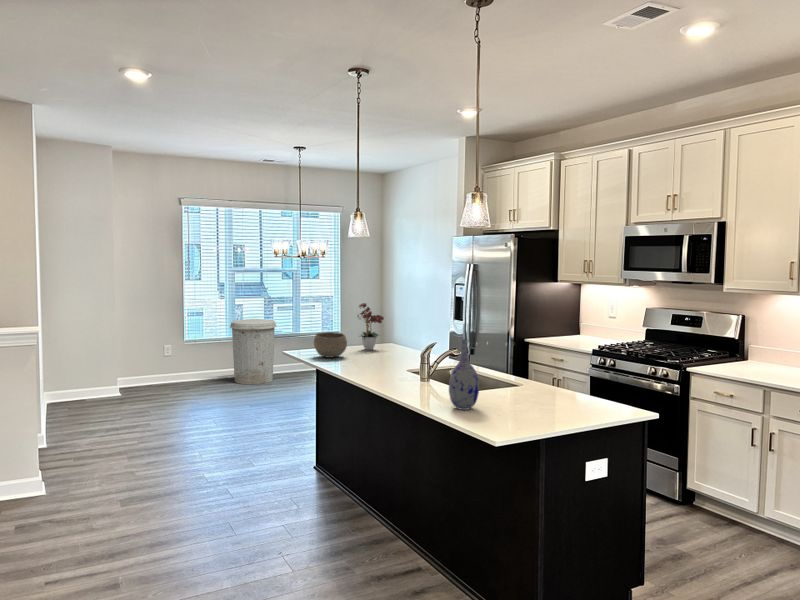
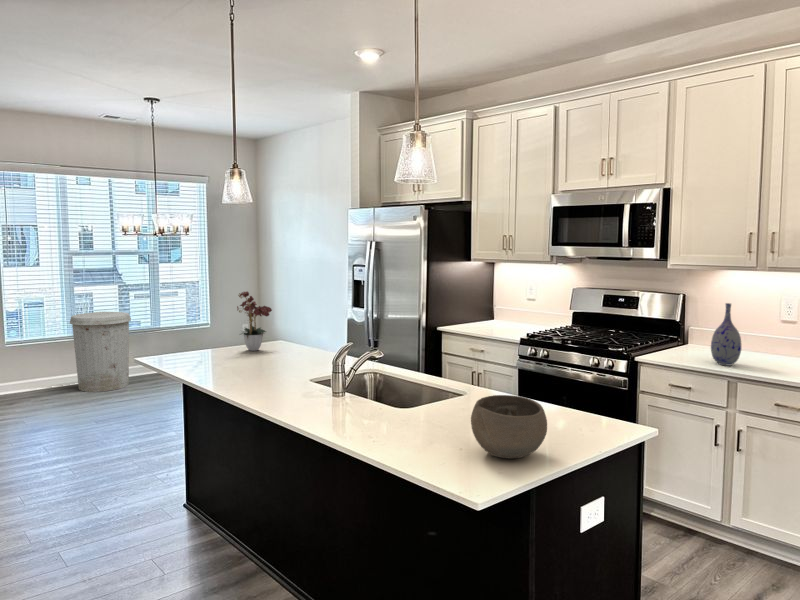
bowl: present [314,332,347,358] -> present [471,395,547,459]
vase: present [449,339,479,410] -> present [711,303,741,365]

